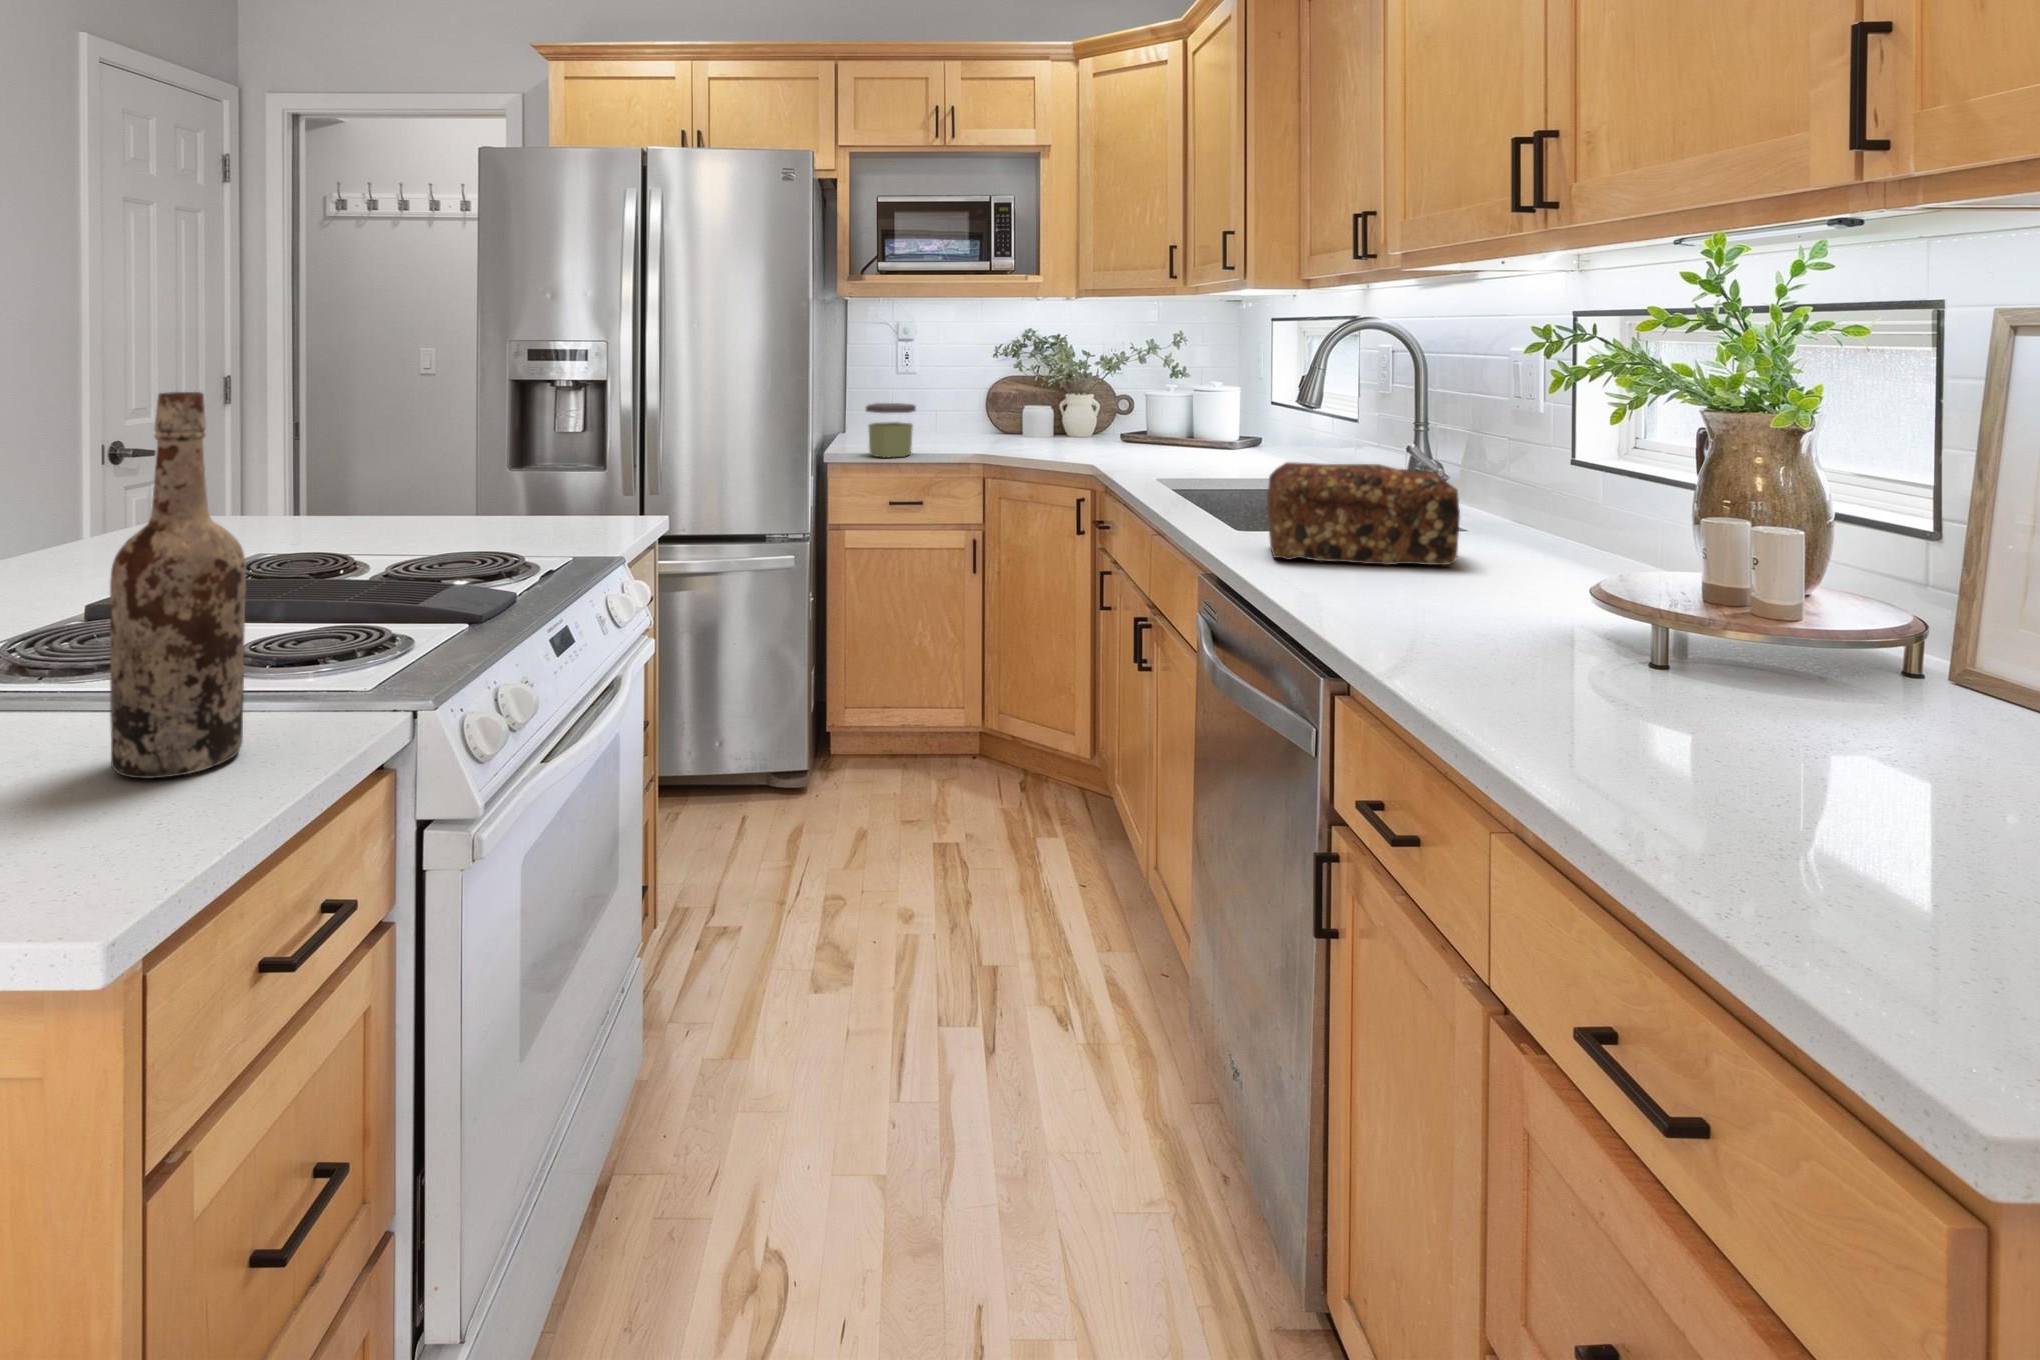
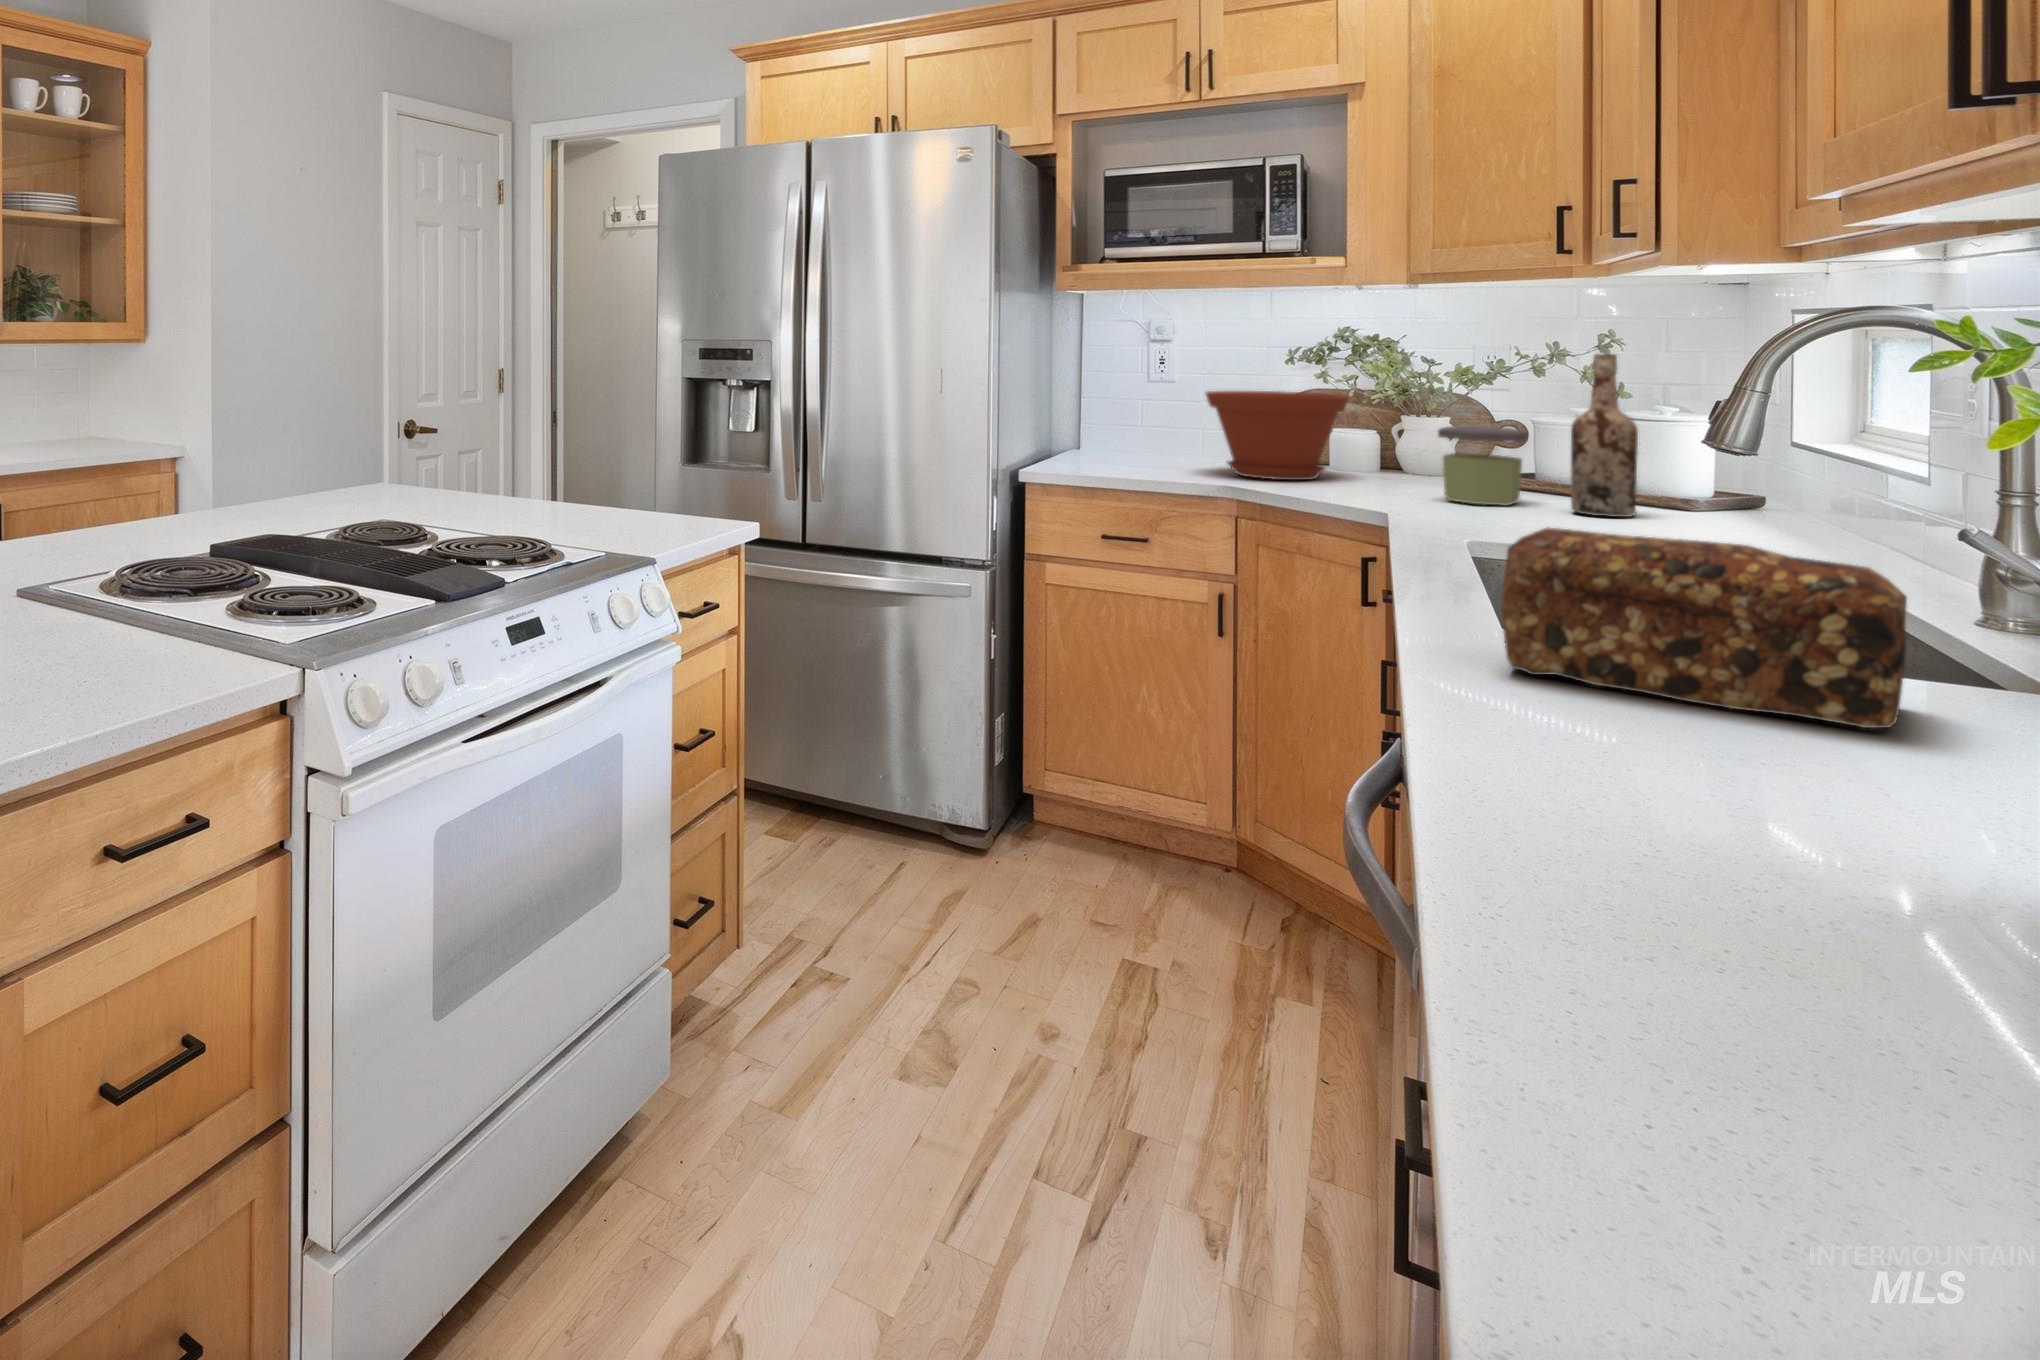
plant pot: none [951,378,1047,447] -> present [1205,391,1350,480]
wine bottle: present [110,392,246,778] -> present [1571,354,1638,517]
jar: present [866,403,916,457] -> present [1438,426,1528,506]

